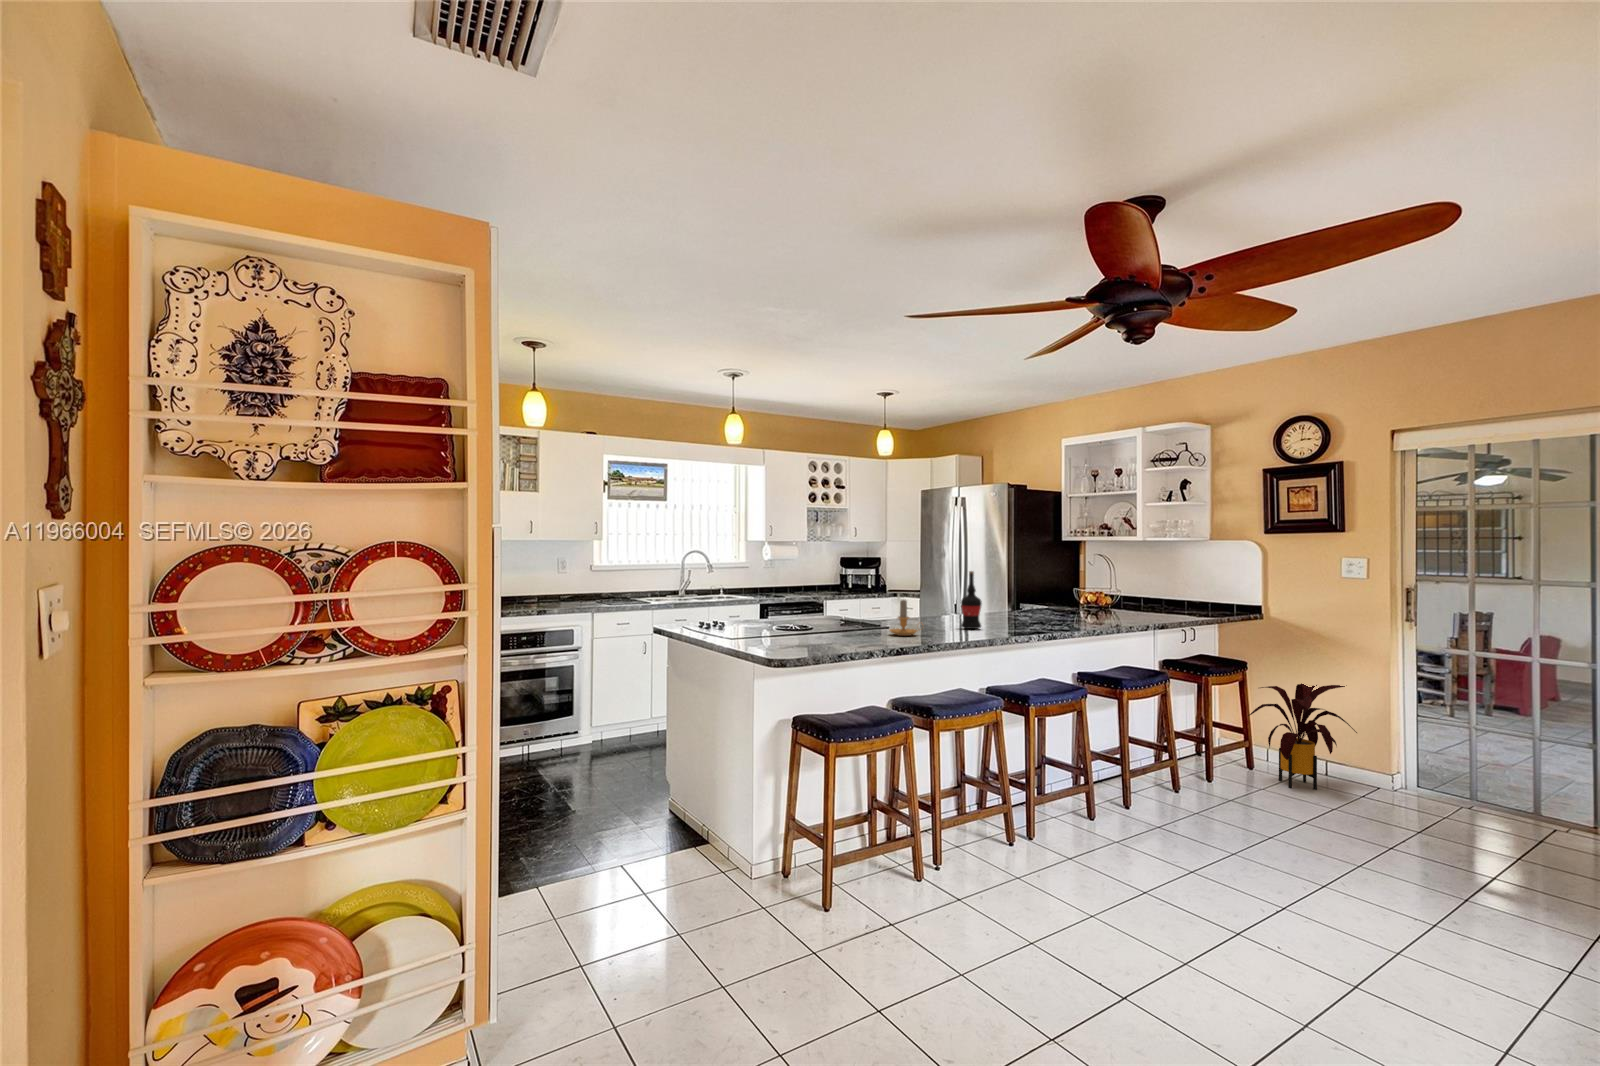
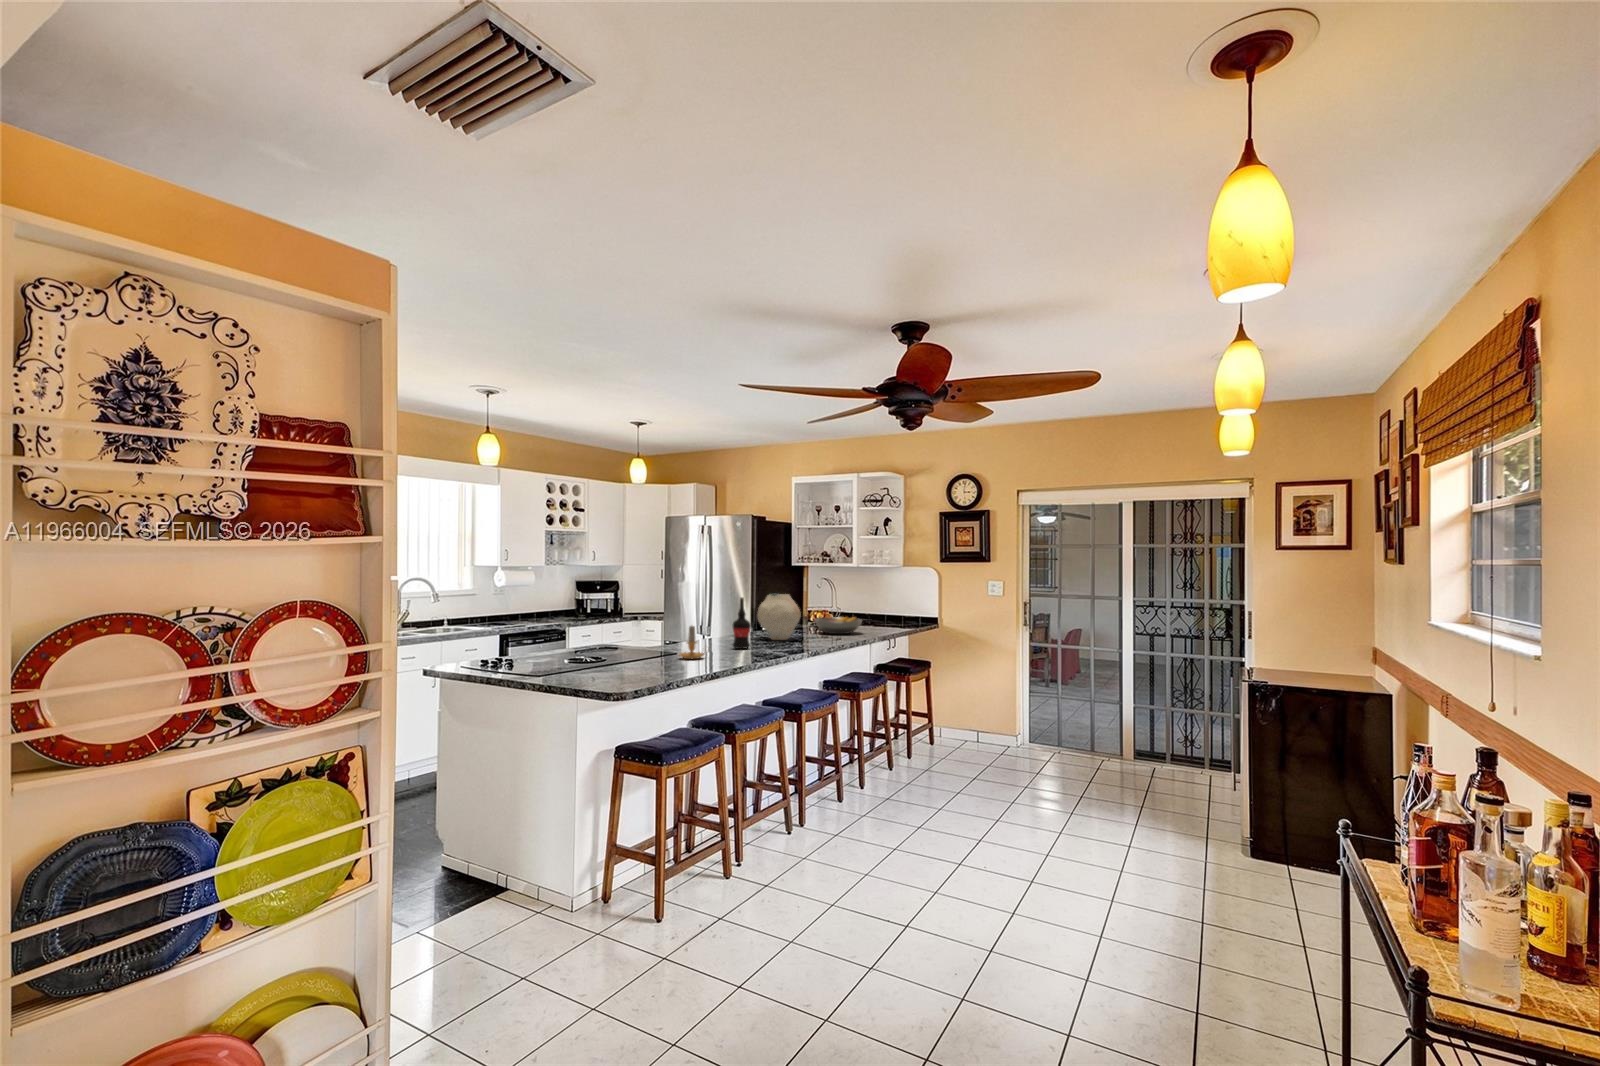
vase: none [1002,570,1053,623] -> present [757,594,801,640]
fruit bowl: none [1079,600,1141,620] -> present [815,617,862,634]
house plant: present [1248,683,1357,790] -> none [937,676,1009,758]

